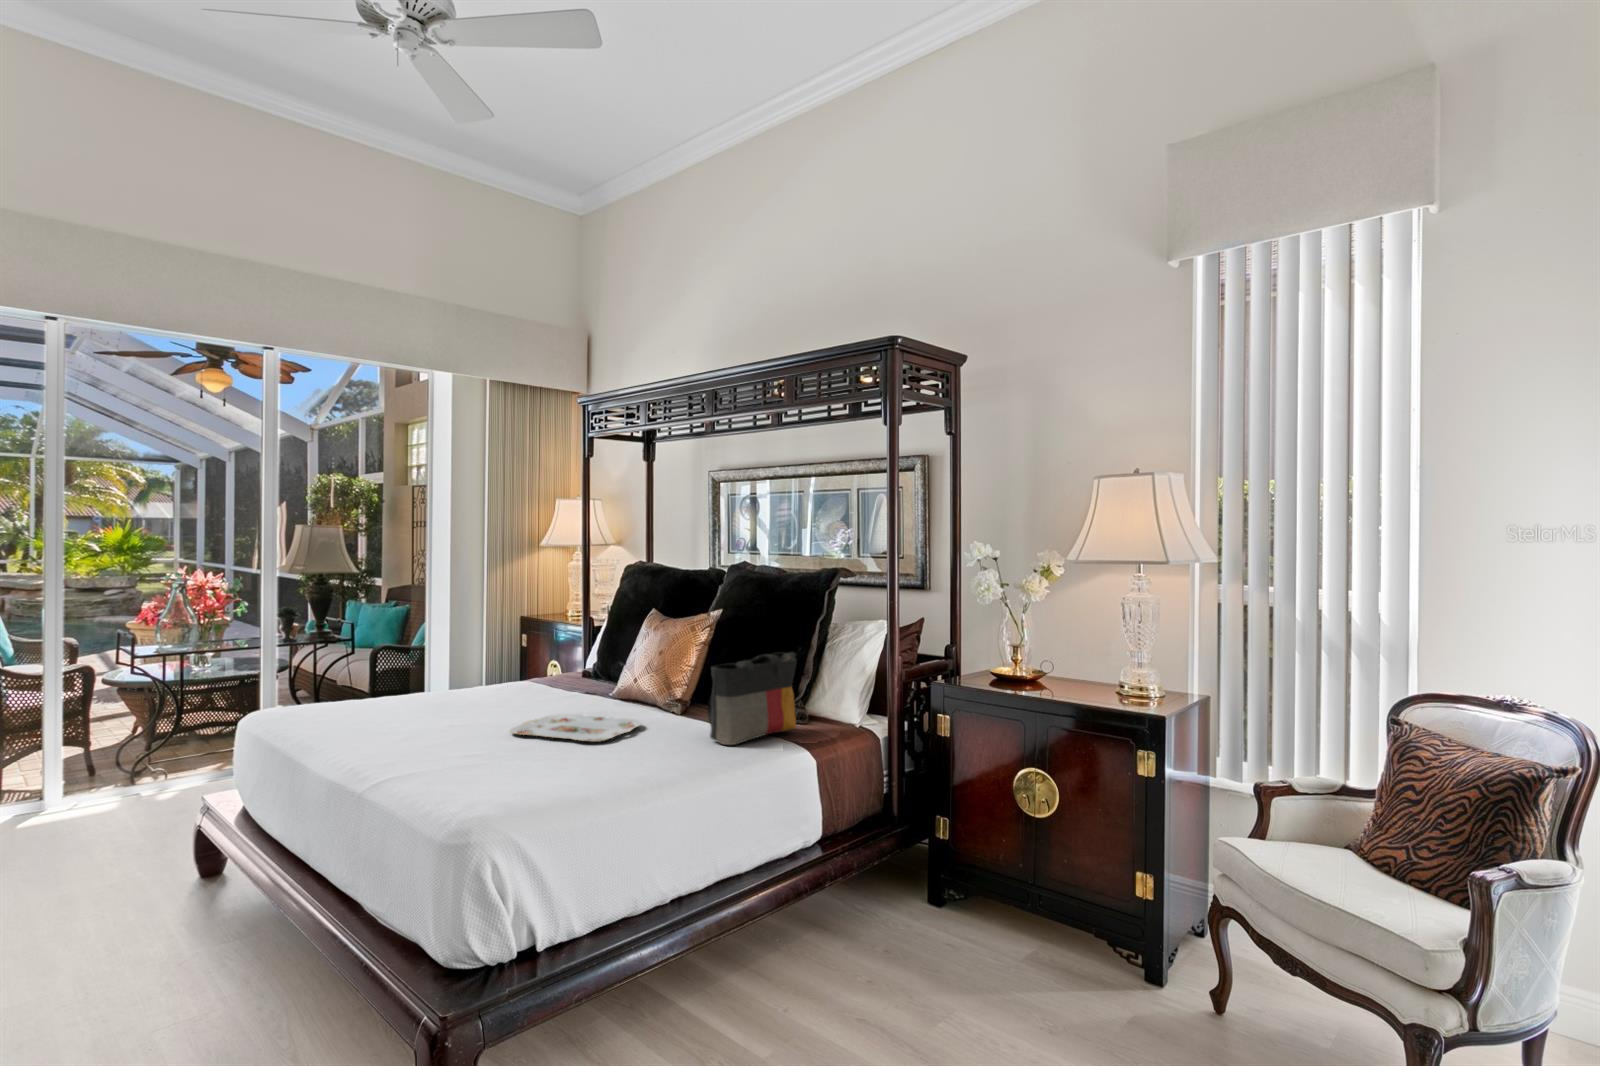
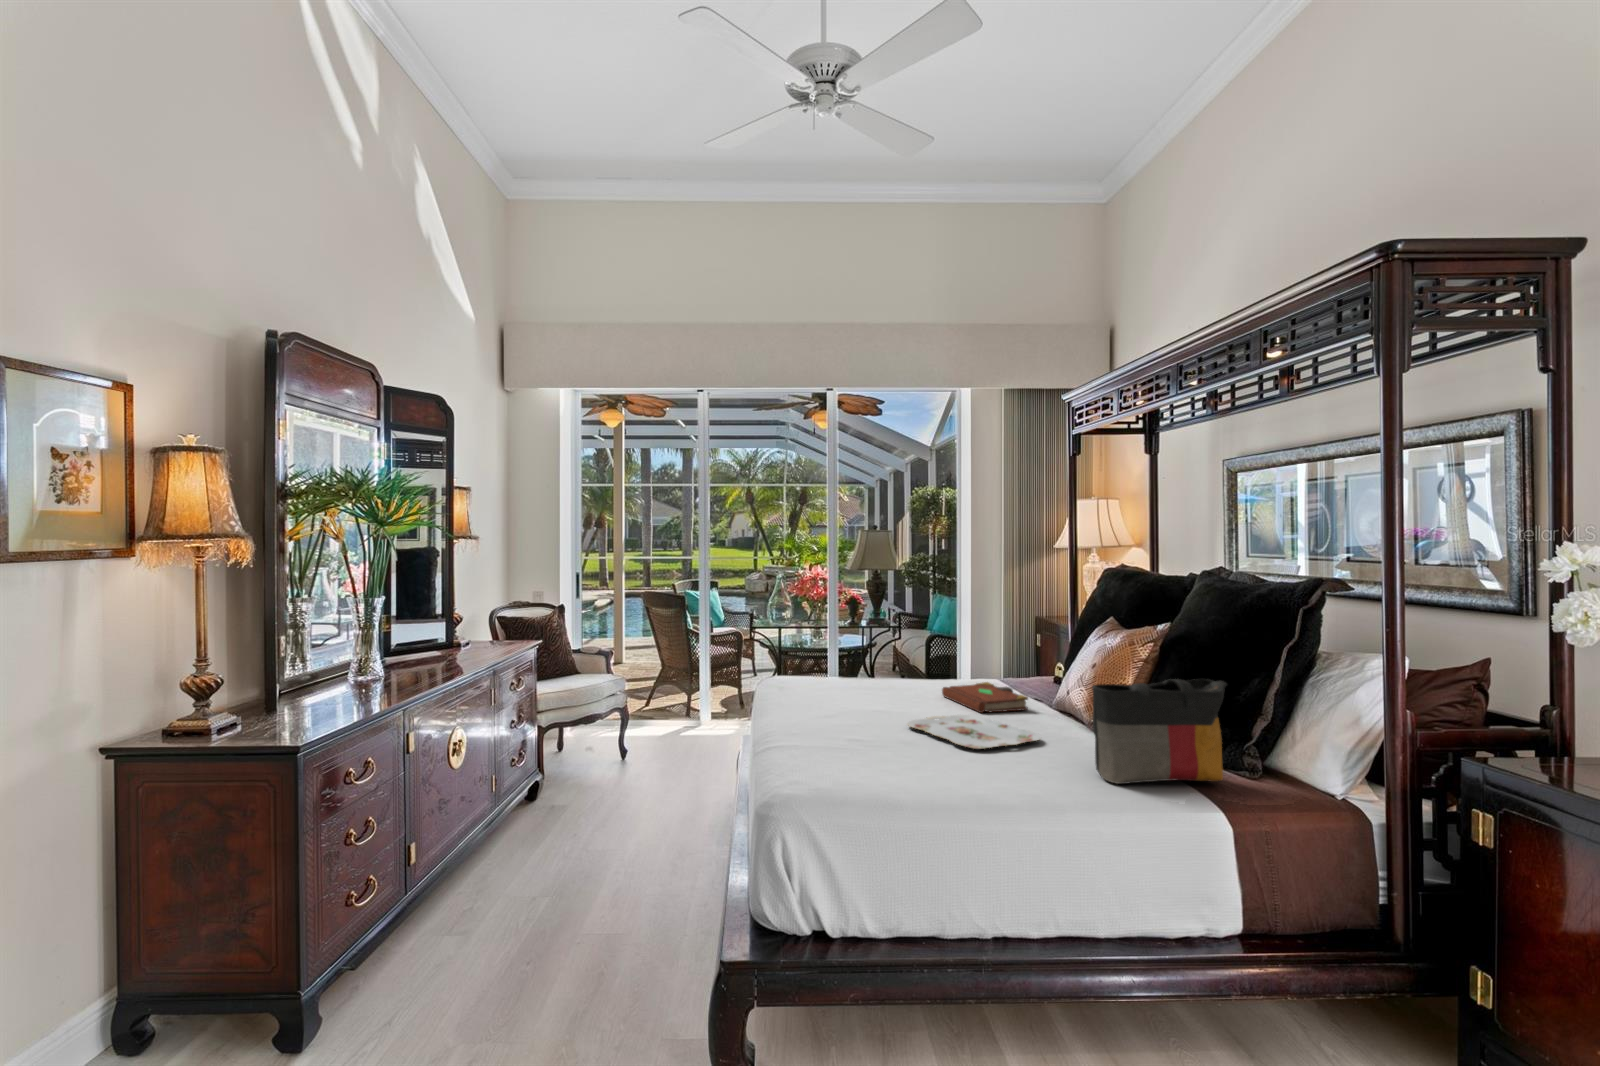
book: none [504,683,599,712] -> present [942,682,1028,713]

